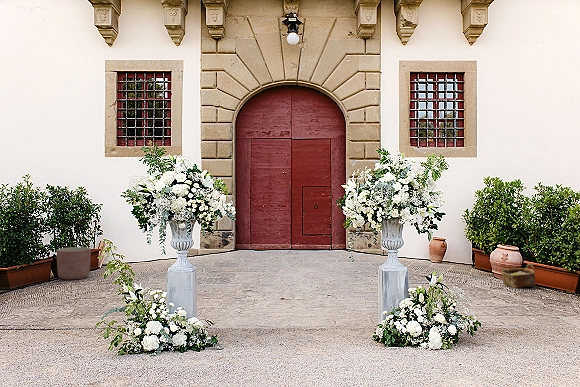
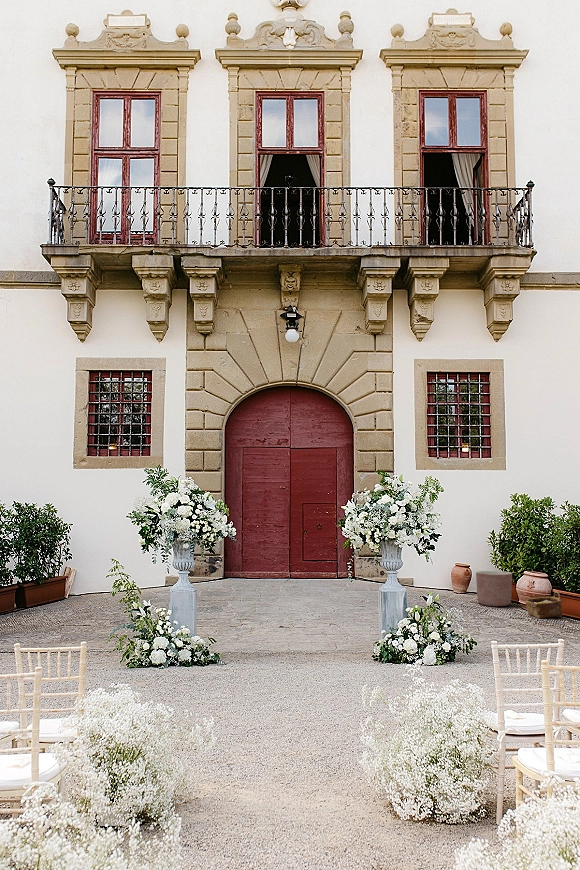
planter: present [56,247,91,280] -> present [476,571,512,606]

